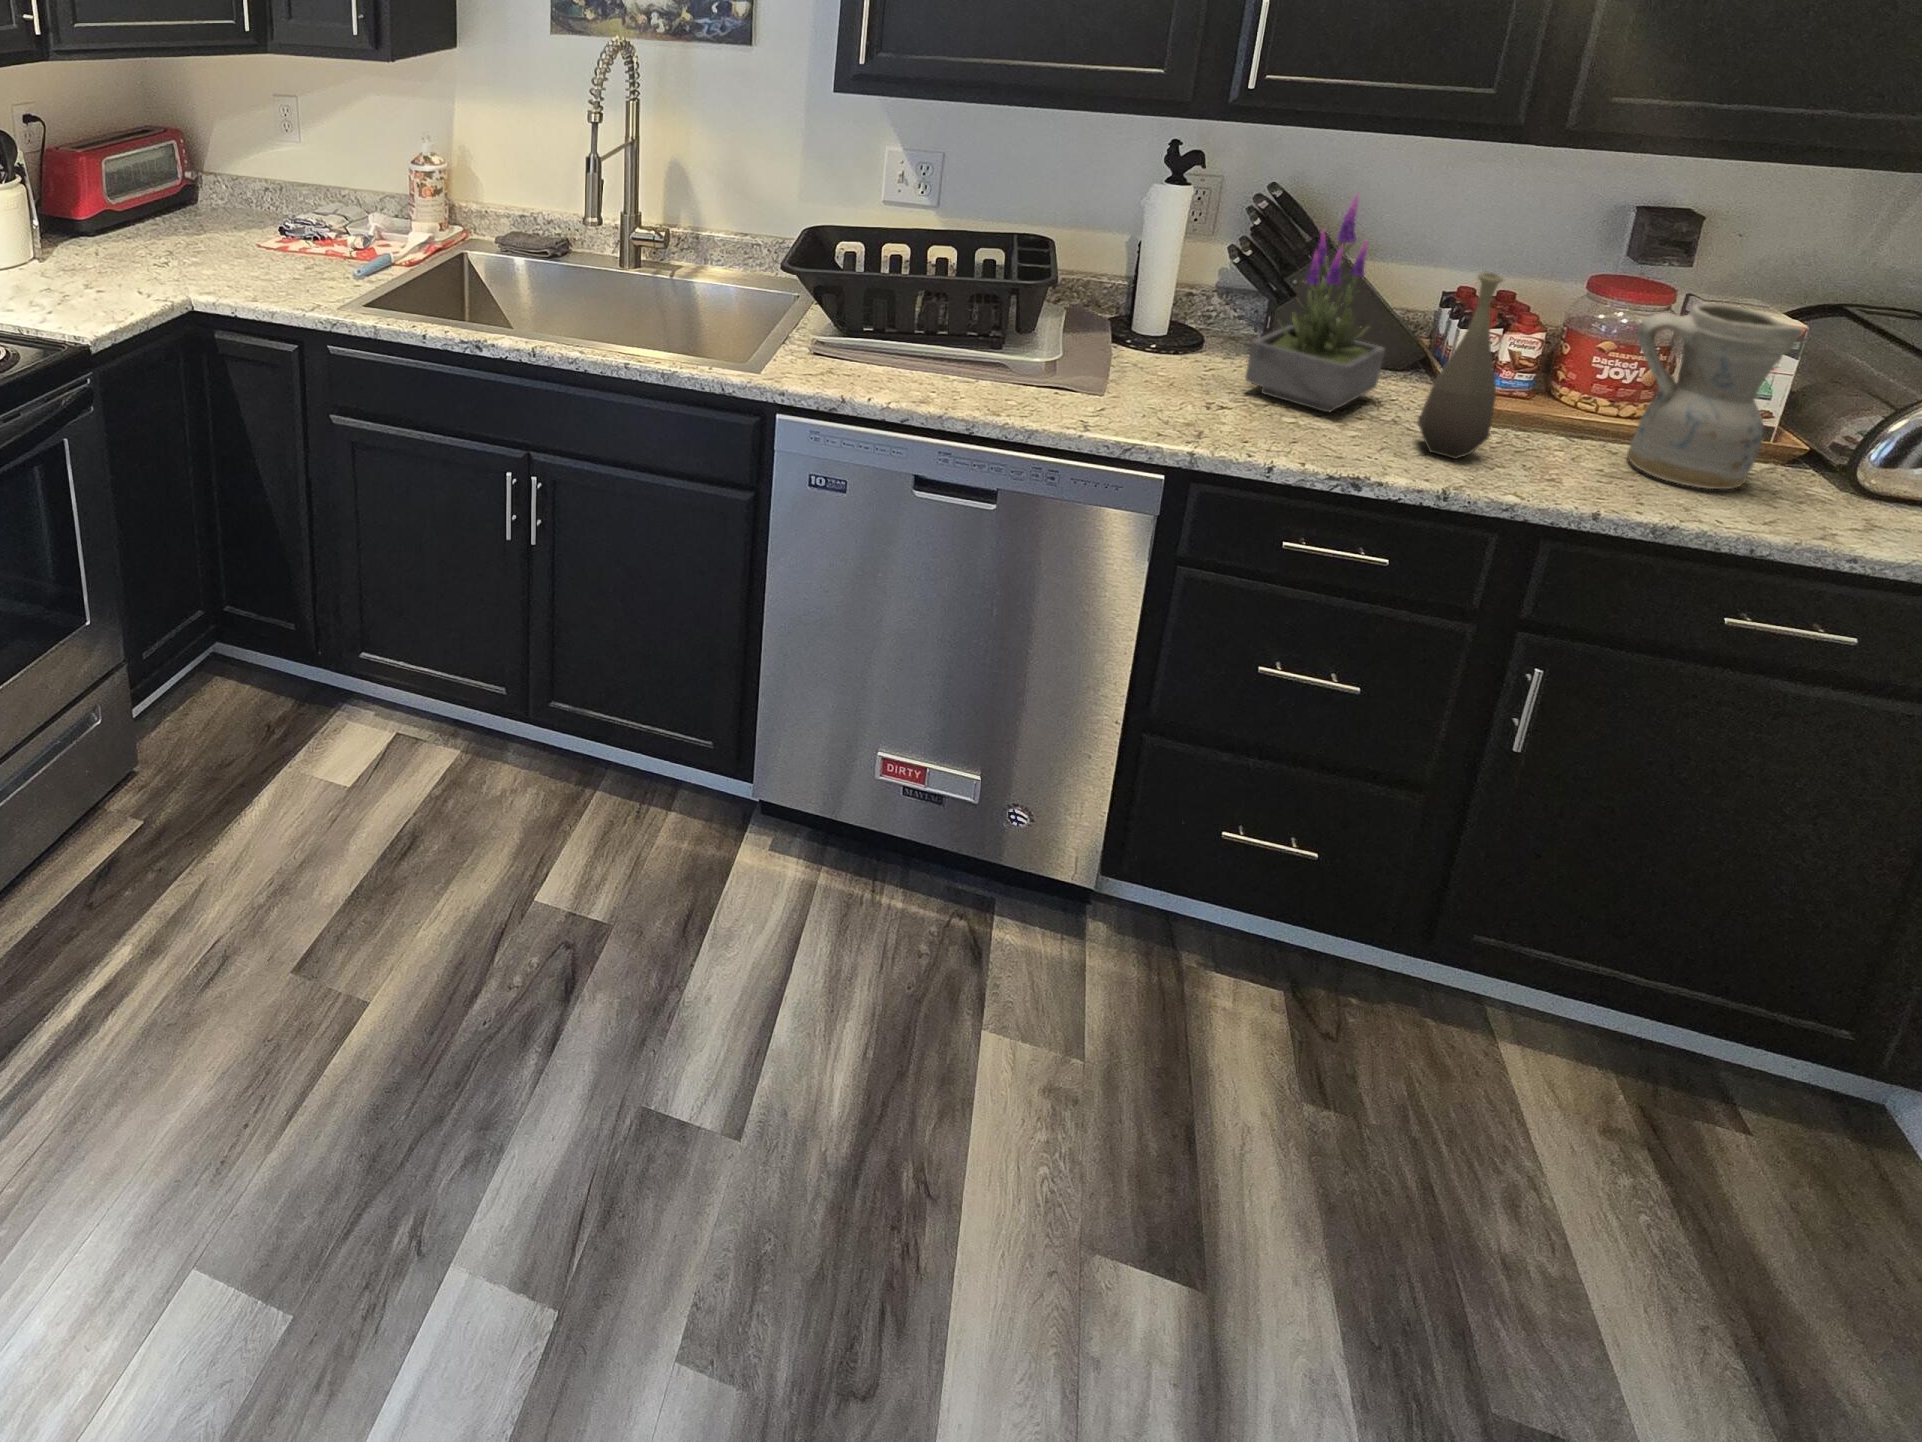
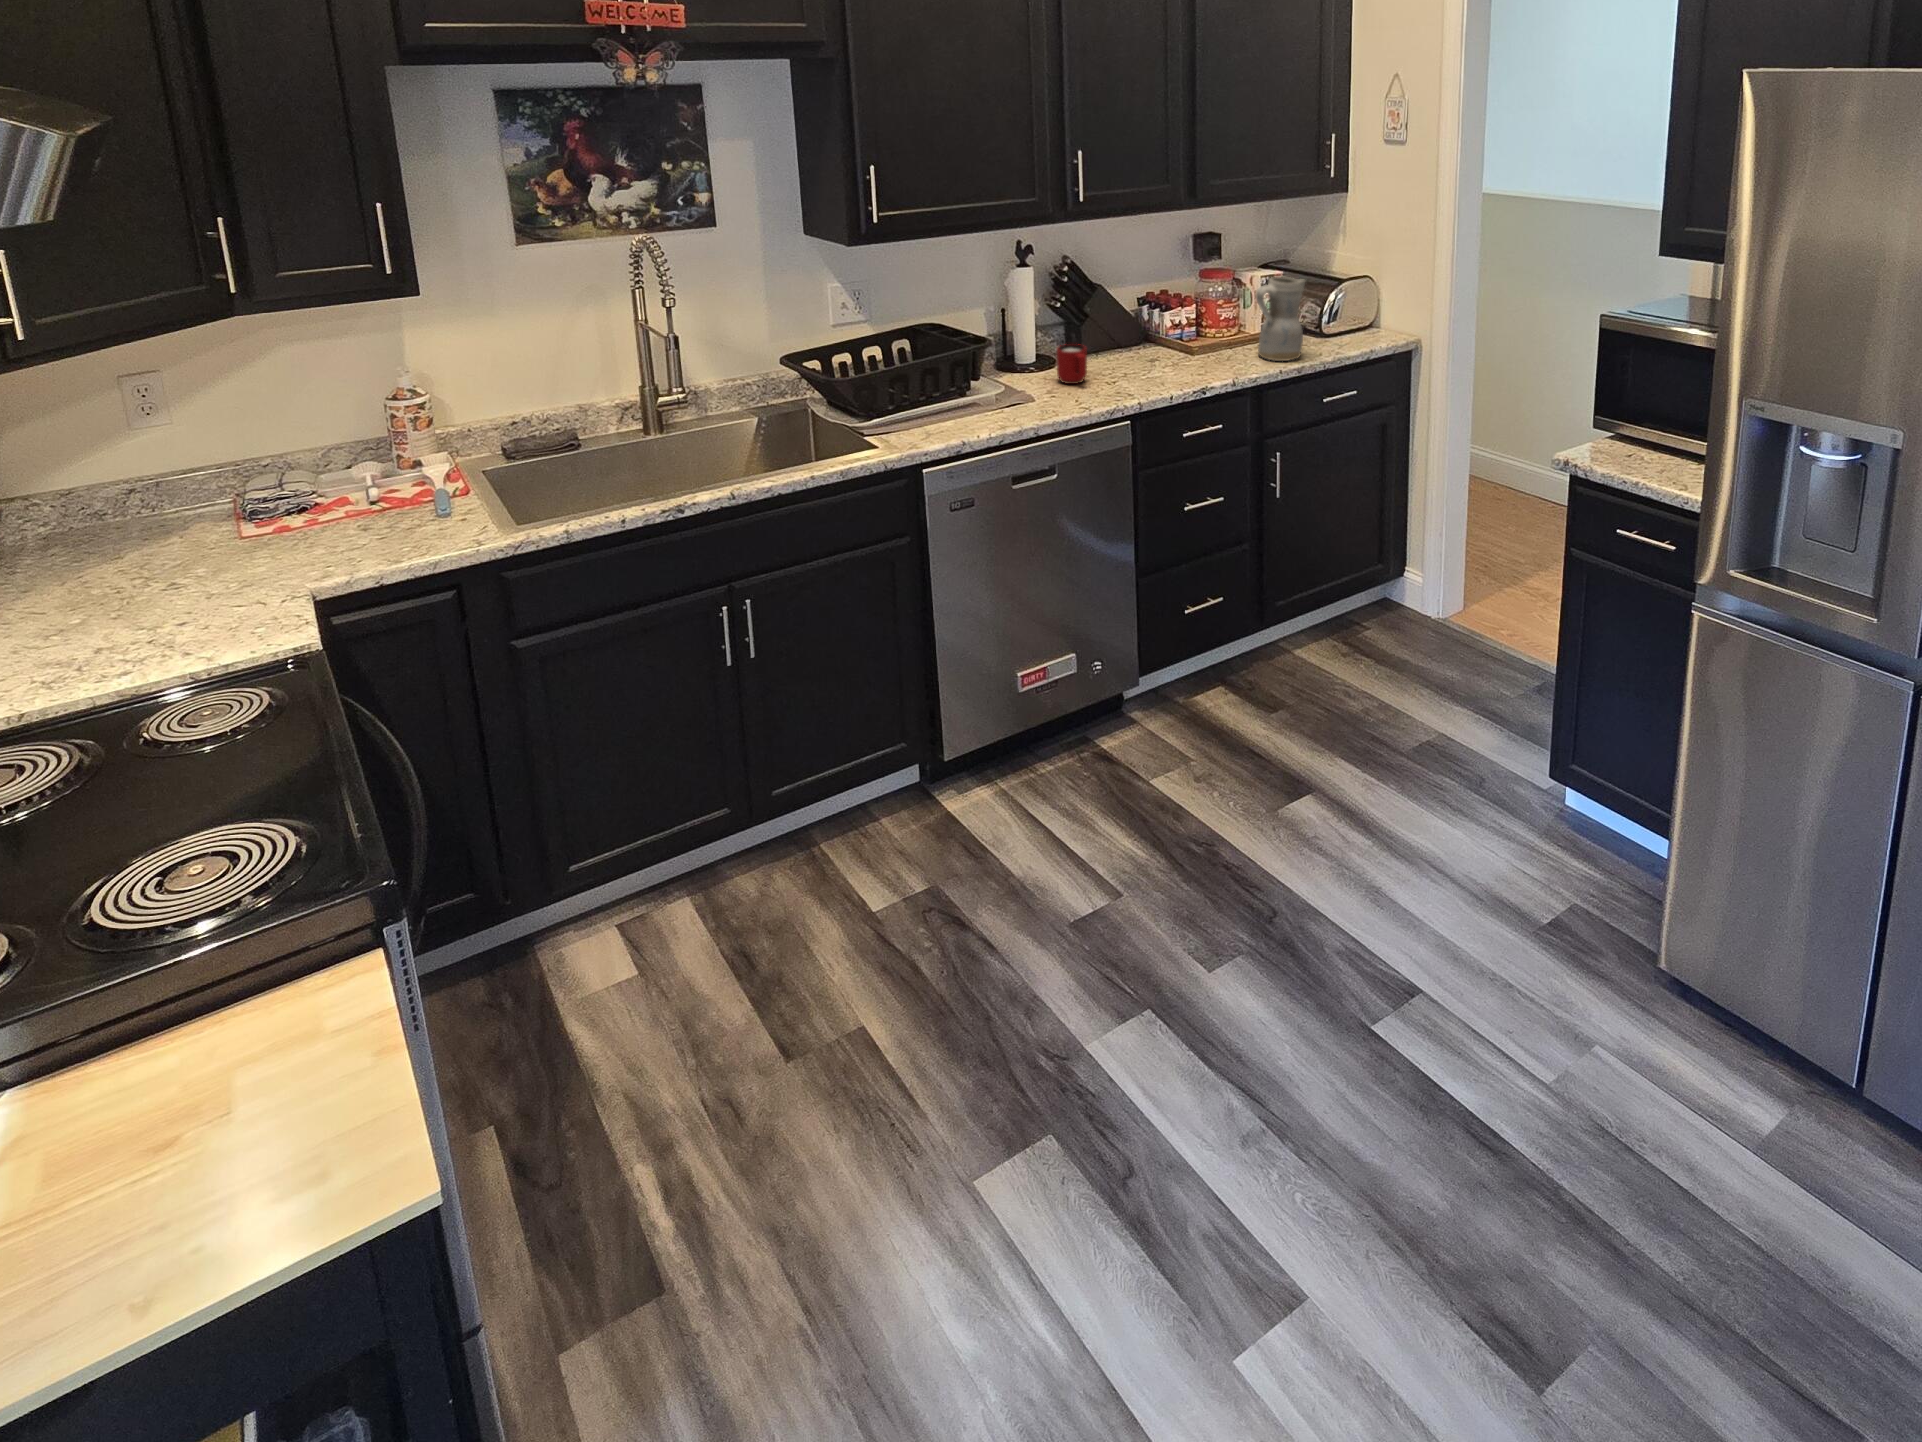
potted plant: present [1245,193,1385,412] -> none [1107,256,1163,376]
bottle: present [1418,273,1503,459] -> none [1196,283,1226,378]
mug: none [1145,312,1207,380] -> present [1057,344,1087,384]

